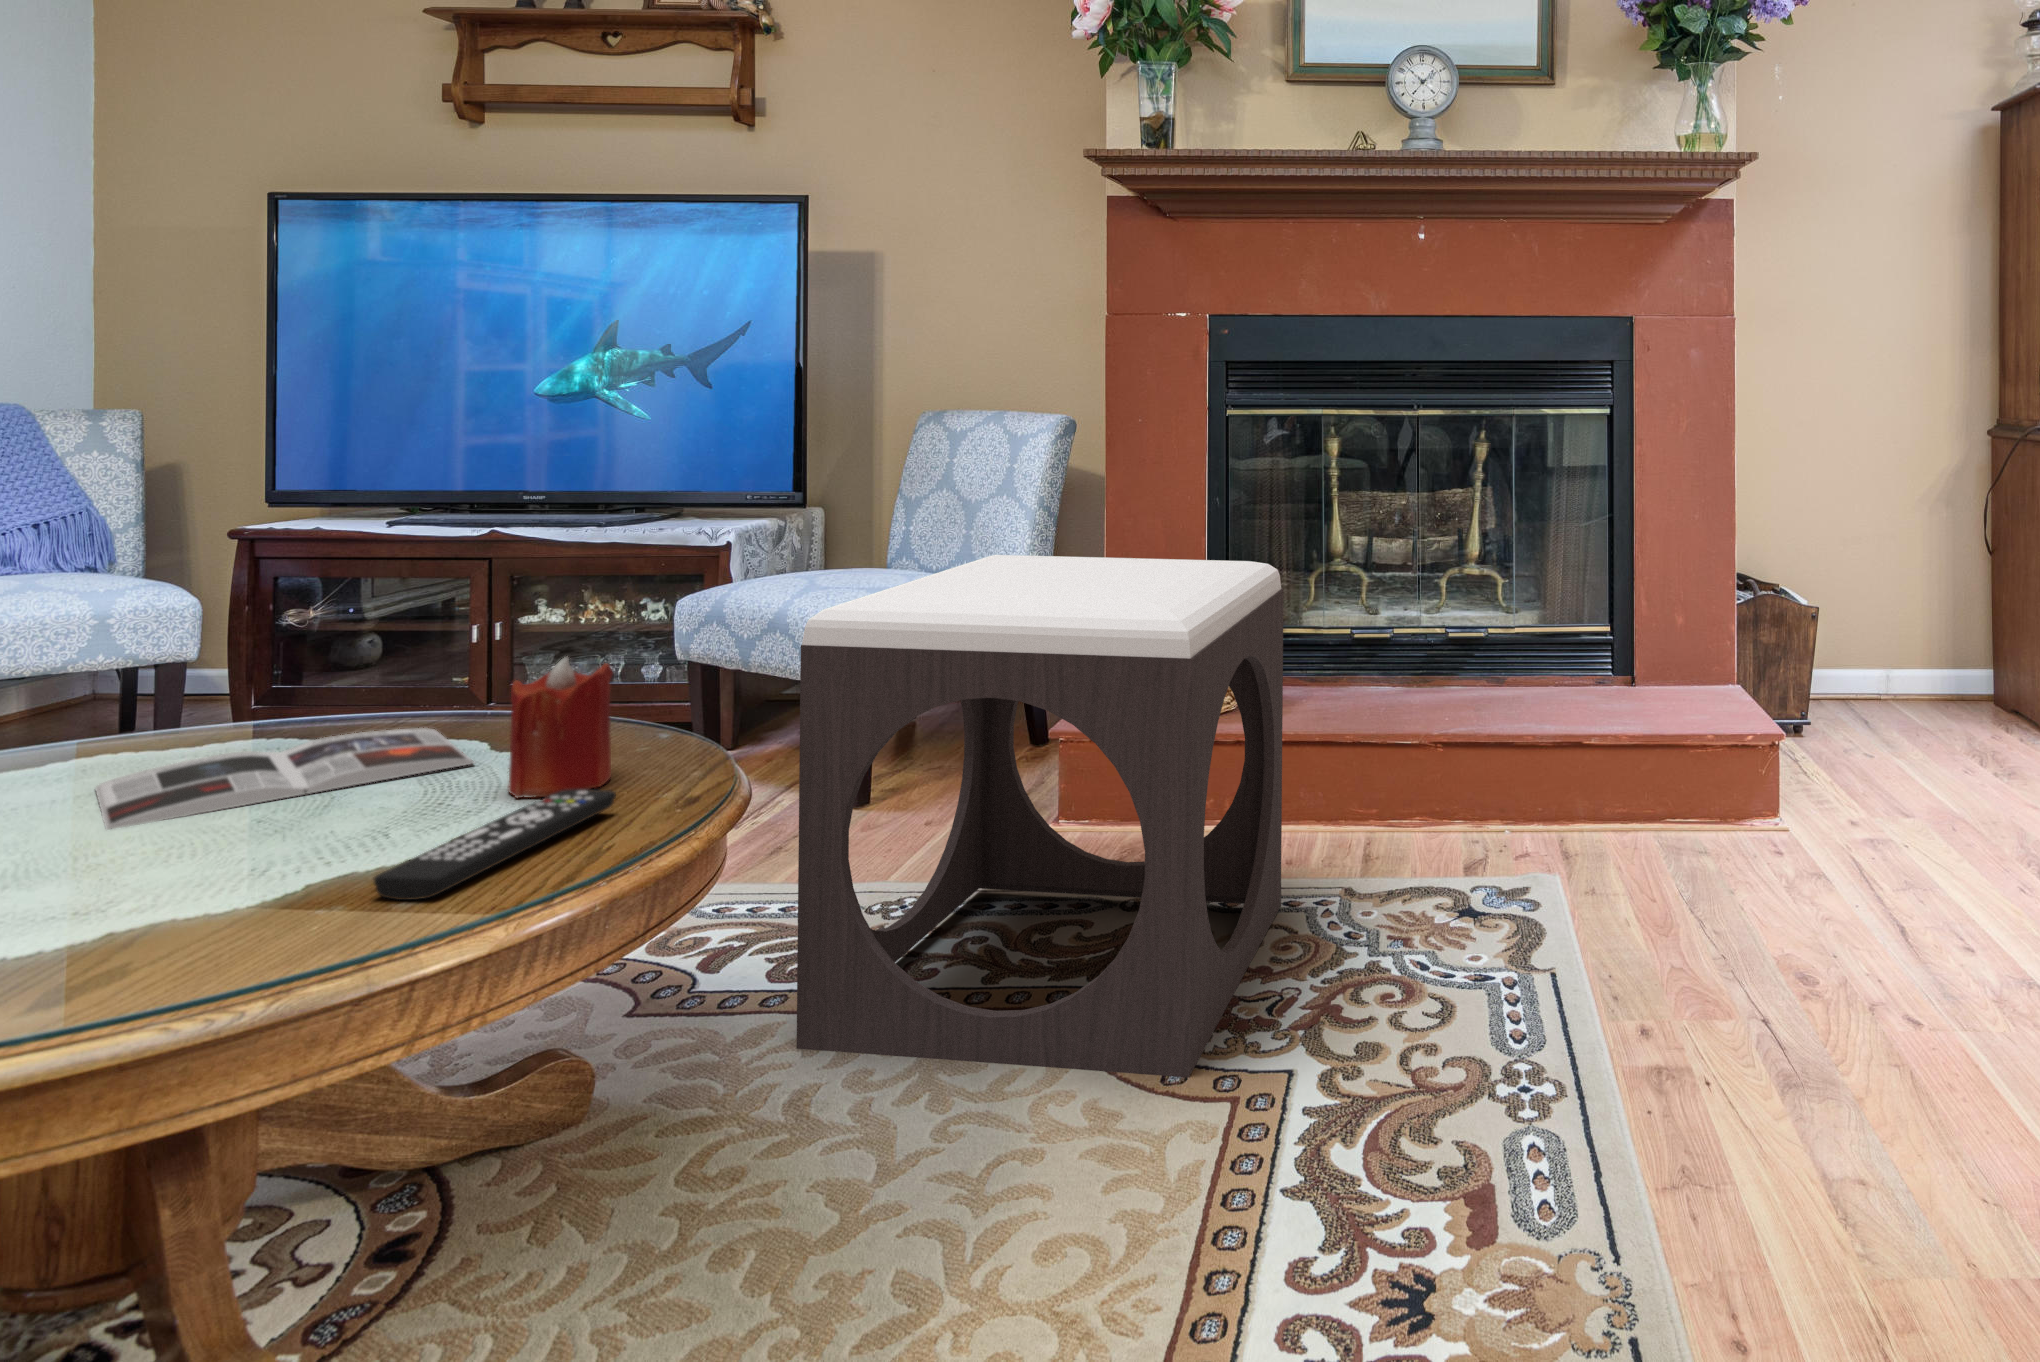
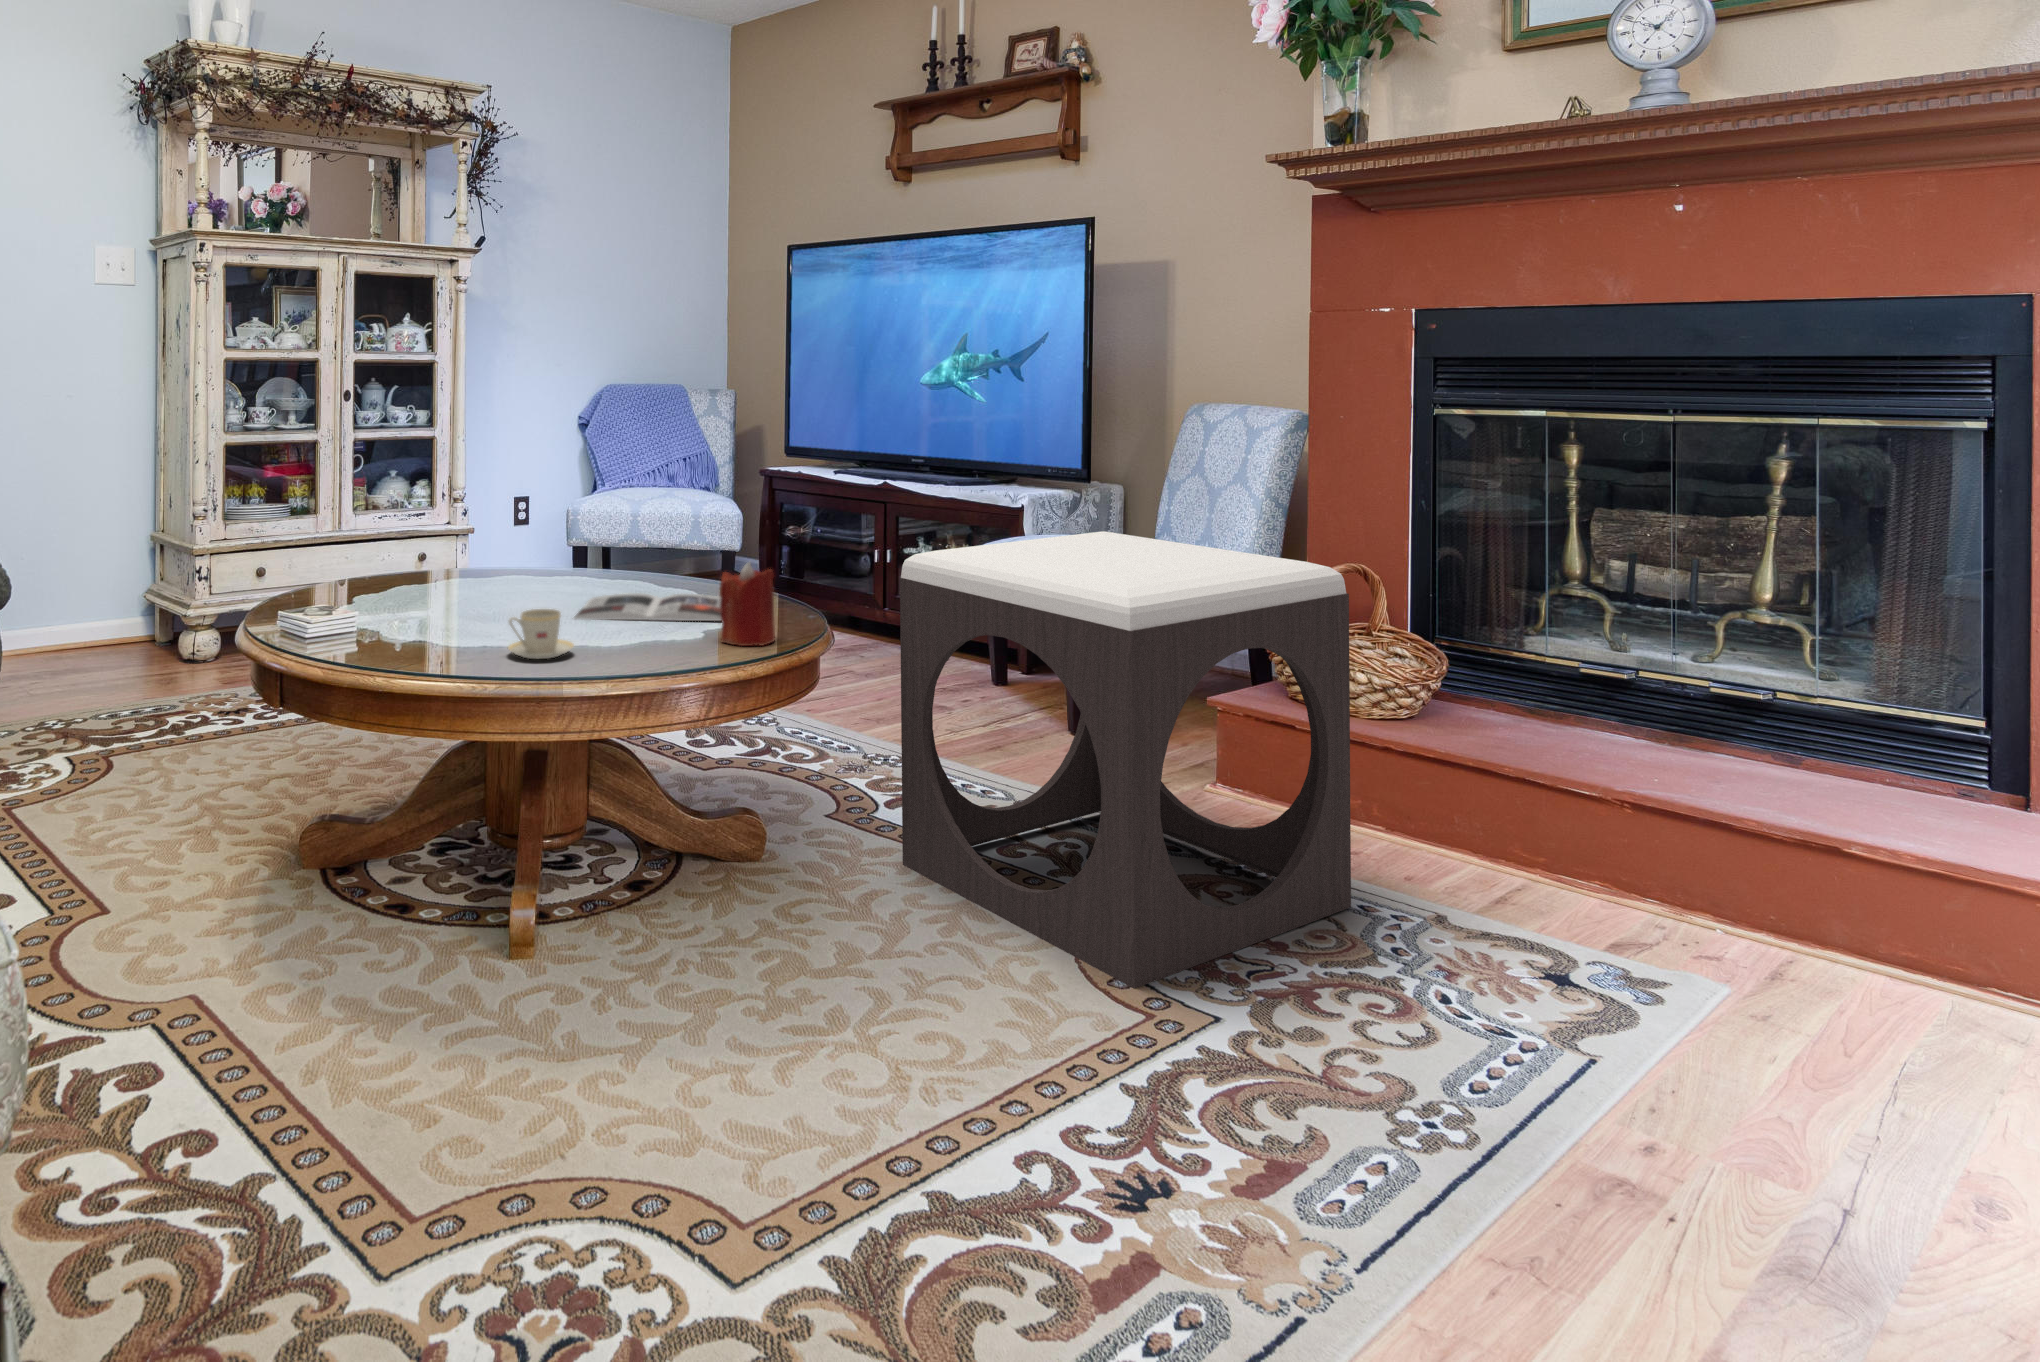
remote control: present [374,789,616,900] -> none [613,641,750,677]
teacup: none [37,813,229,930] -> present [508,609,575,659]

